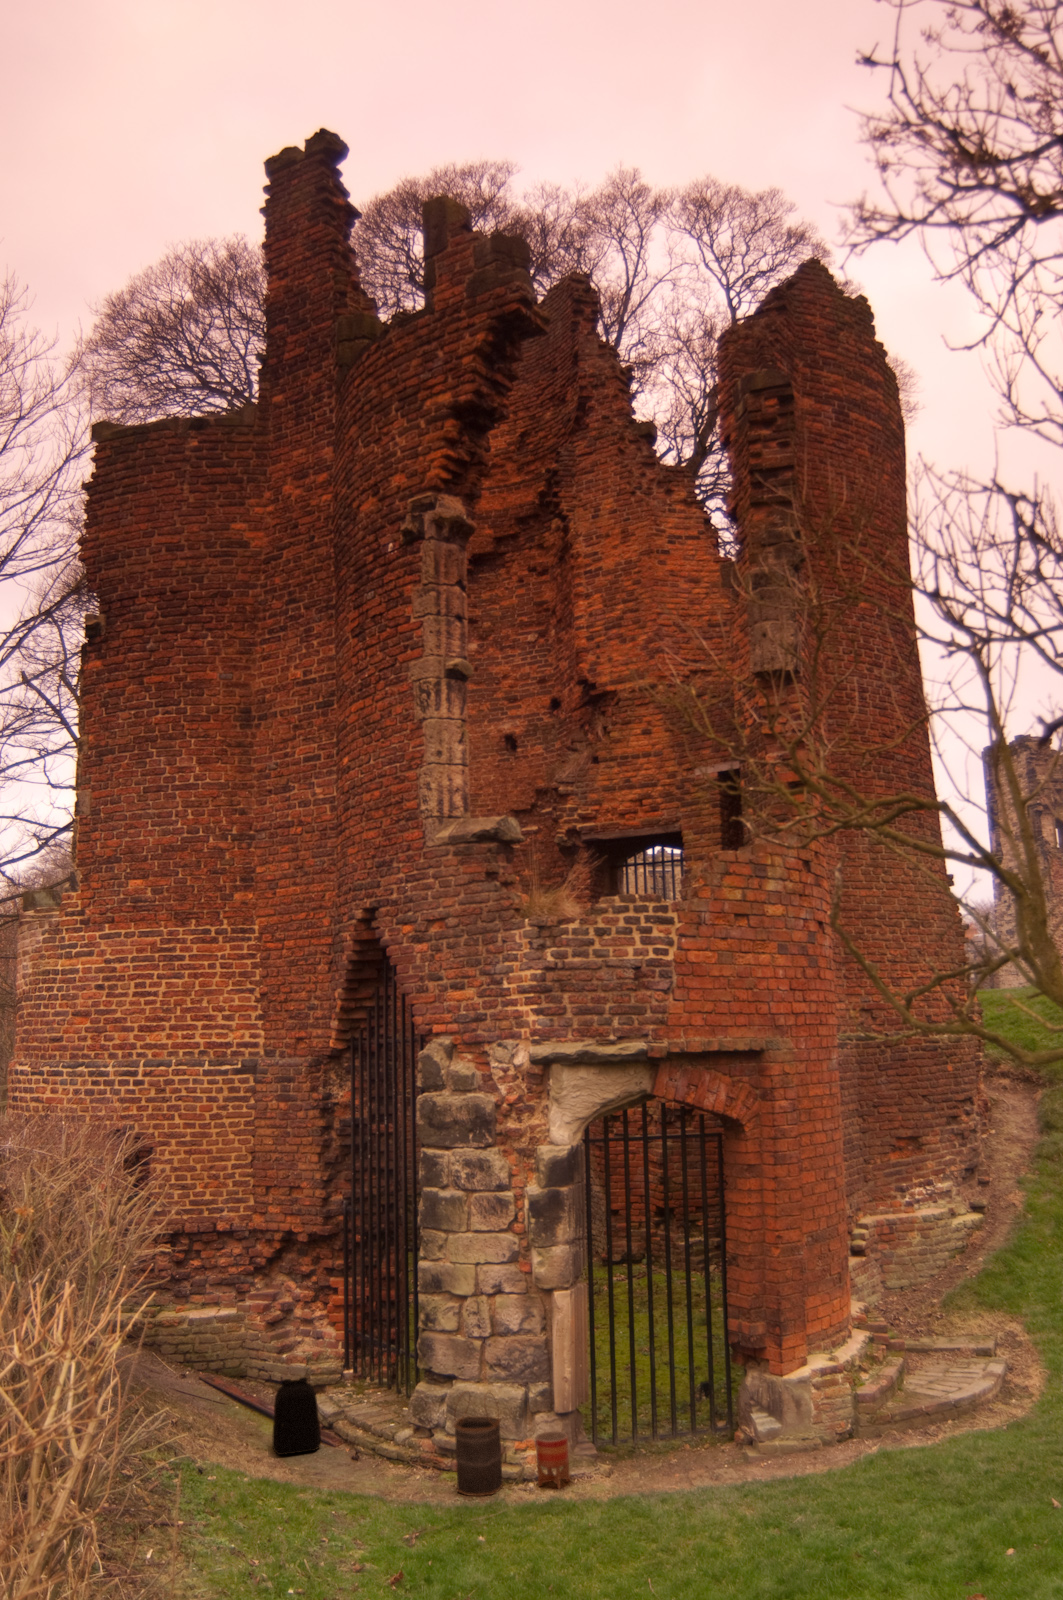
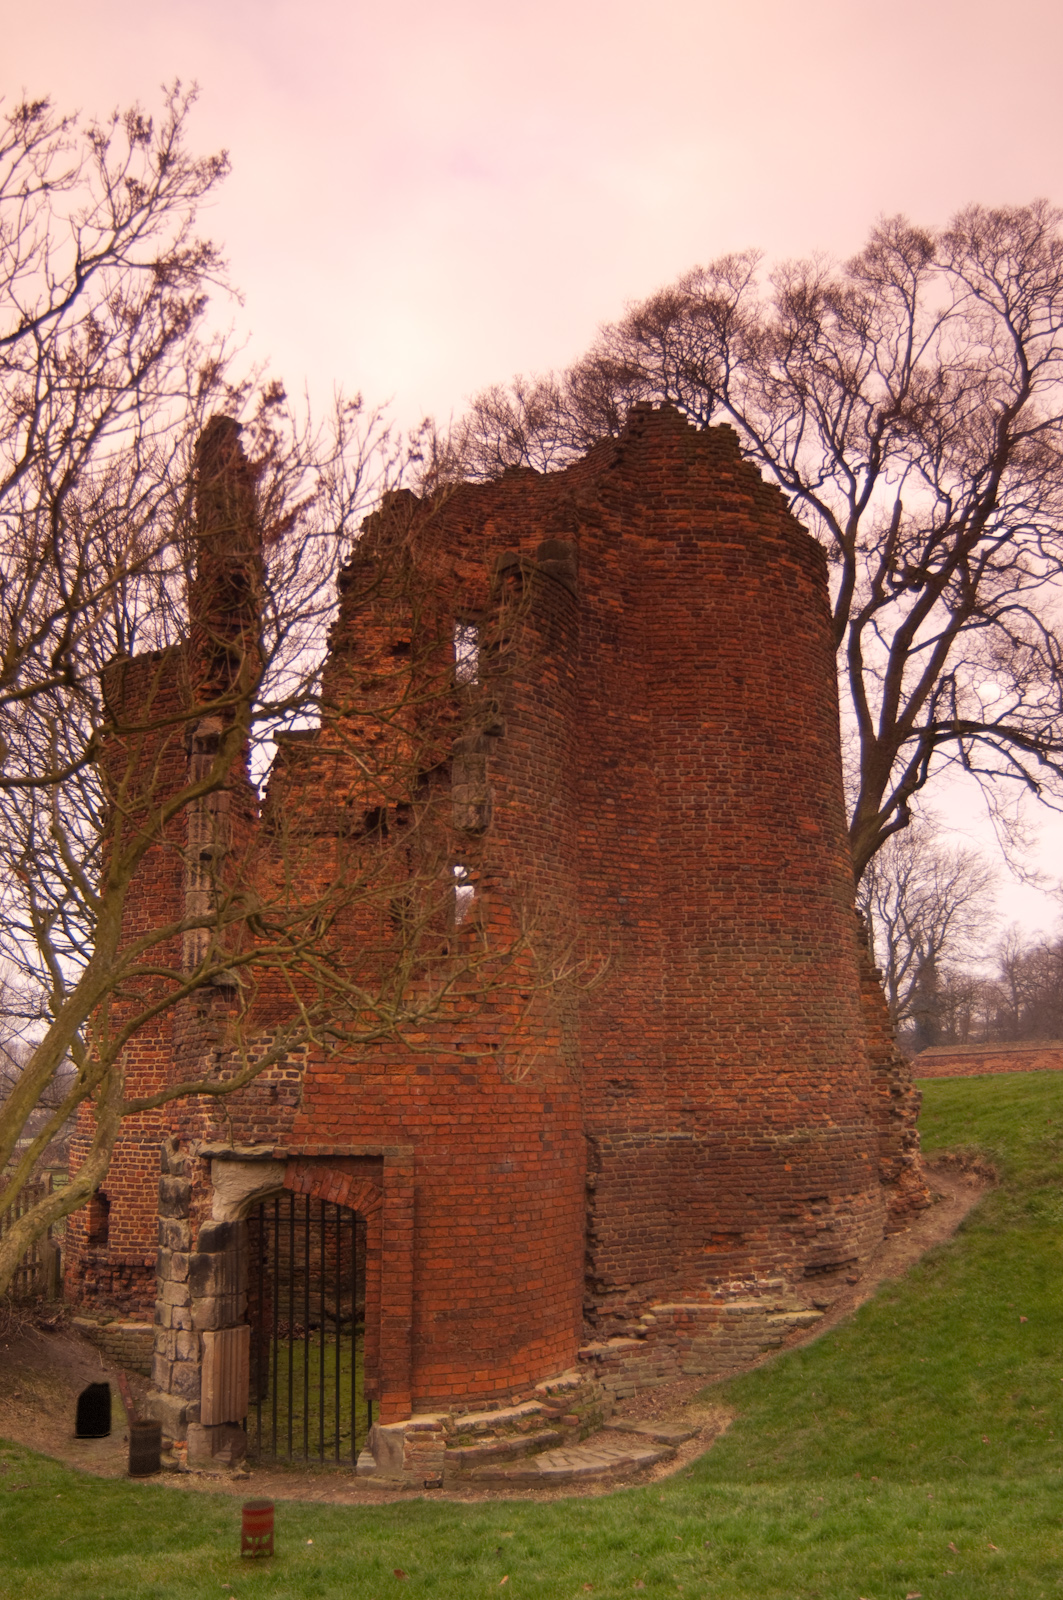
planter: present [536,1431,570,1489] -> present [241,1499,275,1559]

